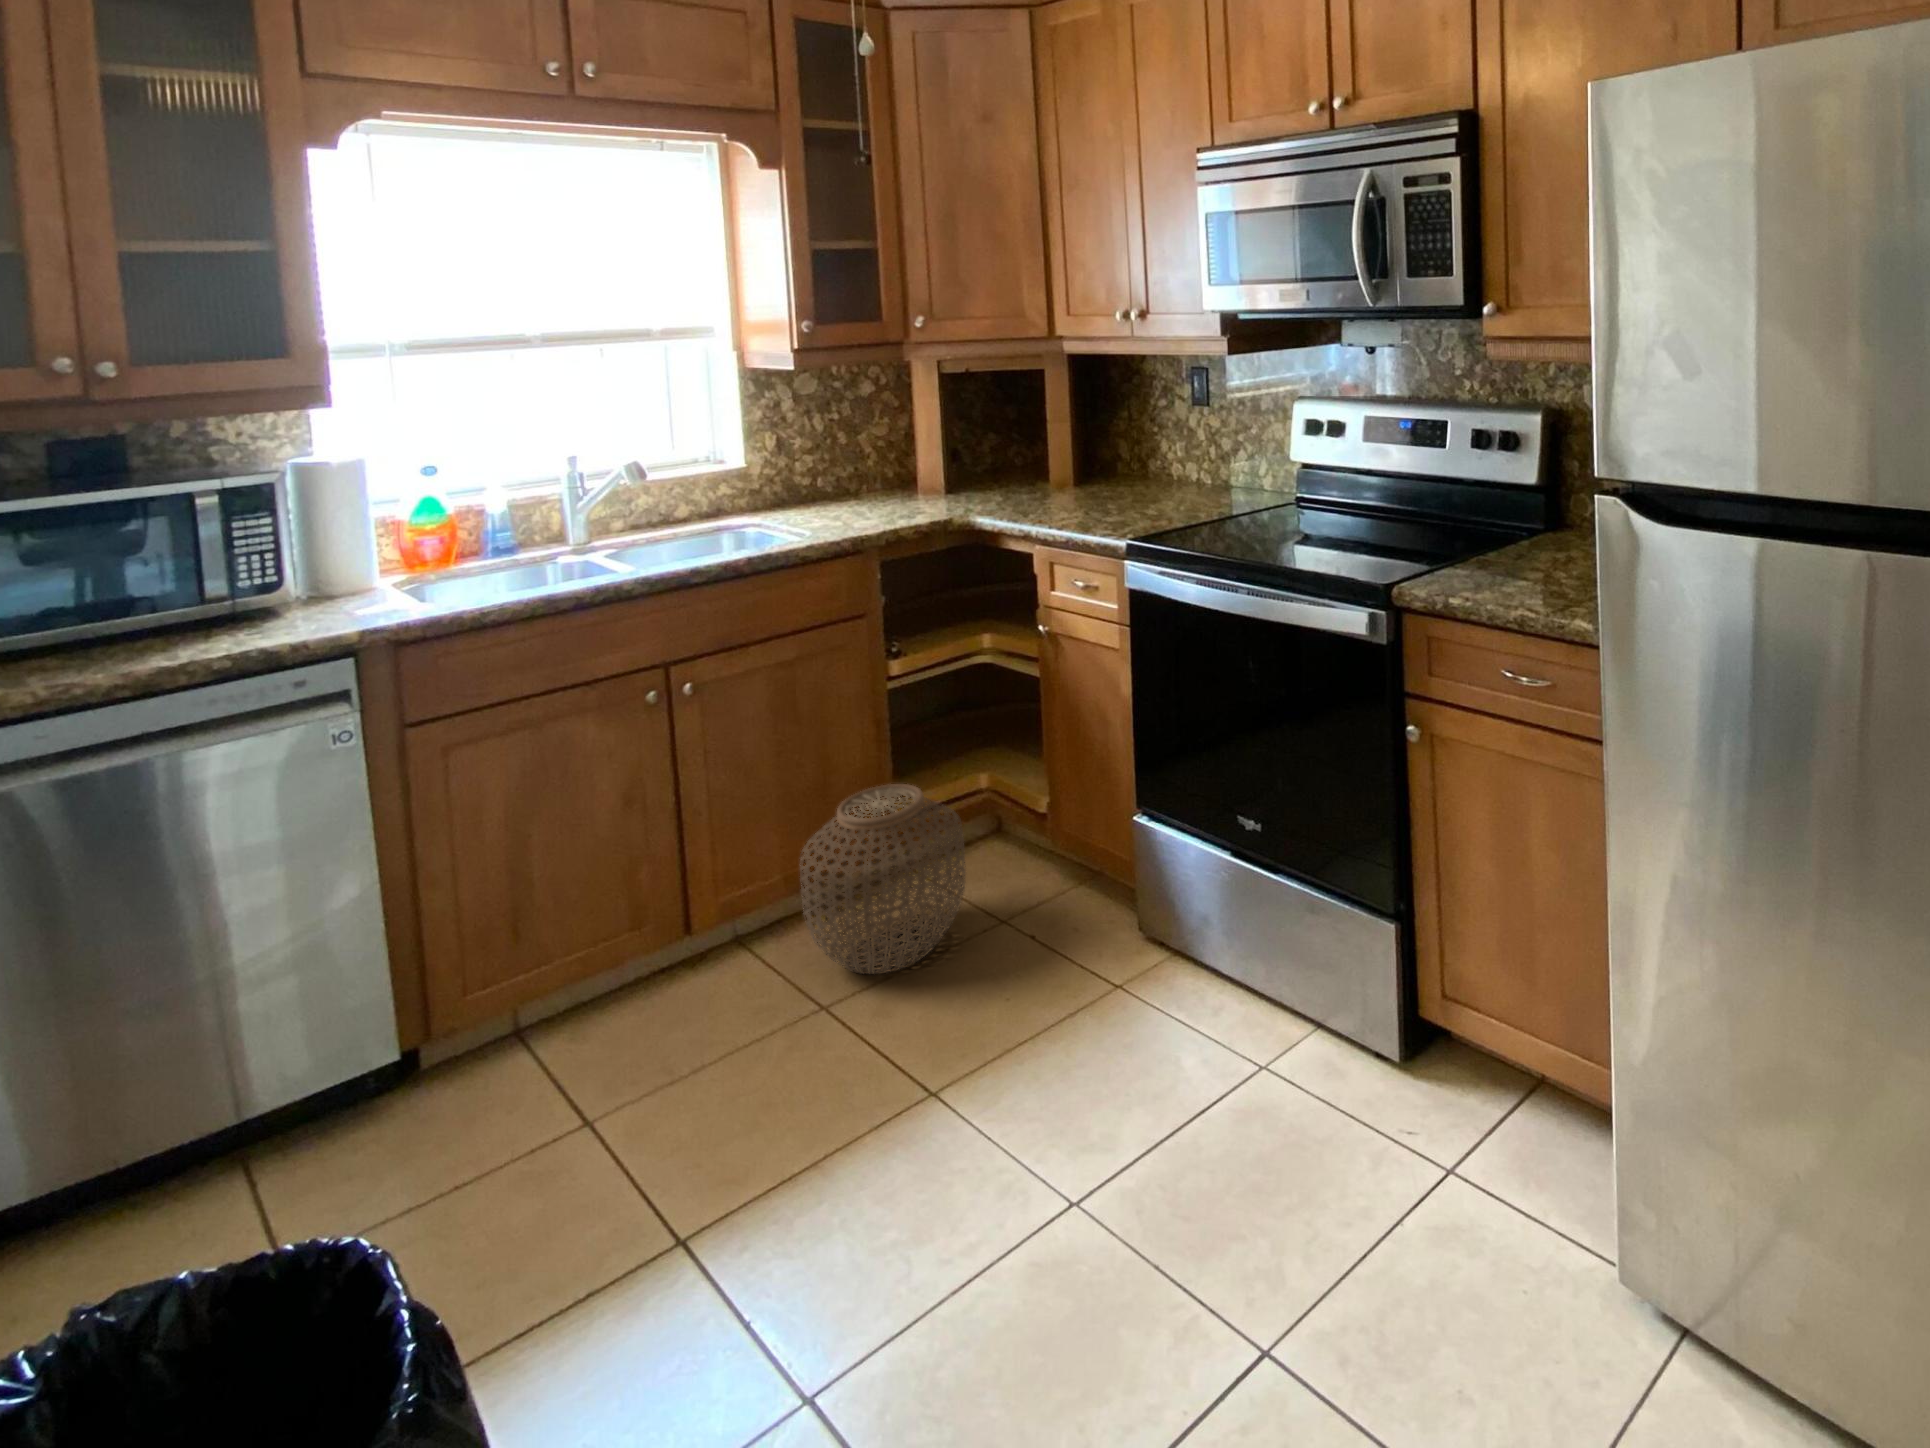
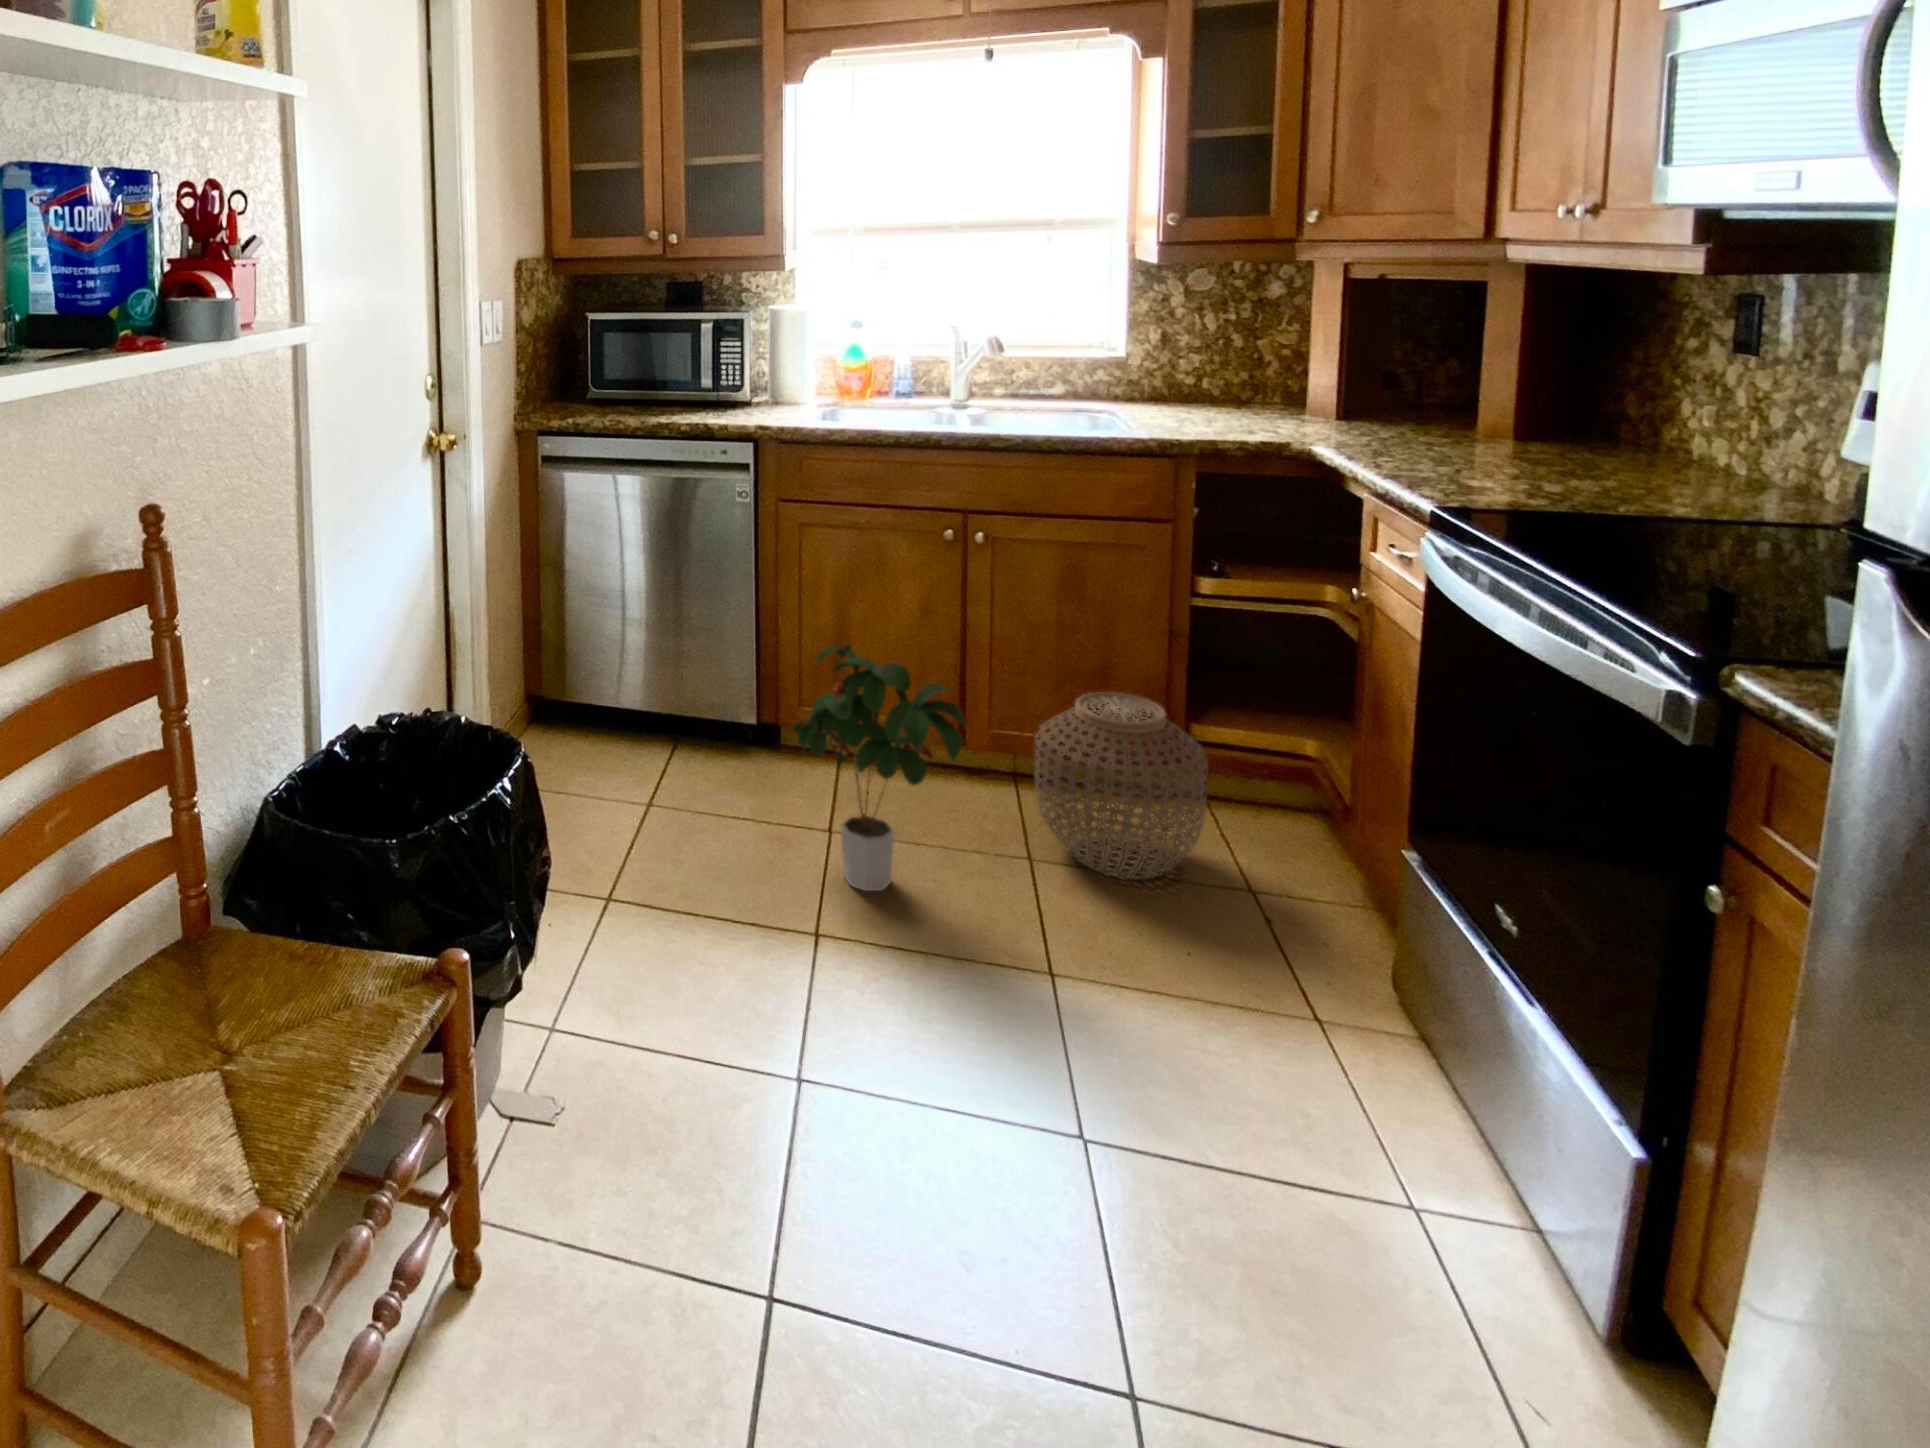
potted plant: none [521,856,805,1164] -> present [793,644,966,891]

